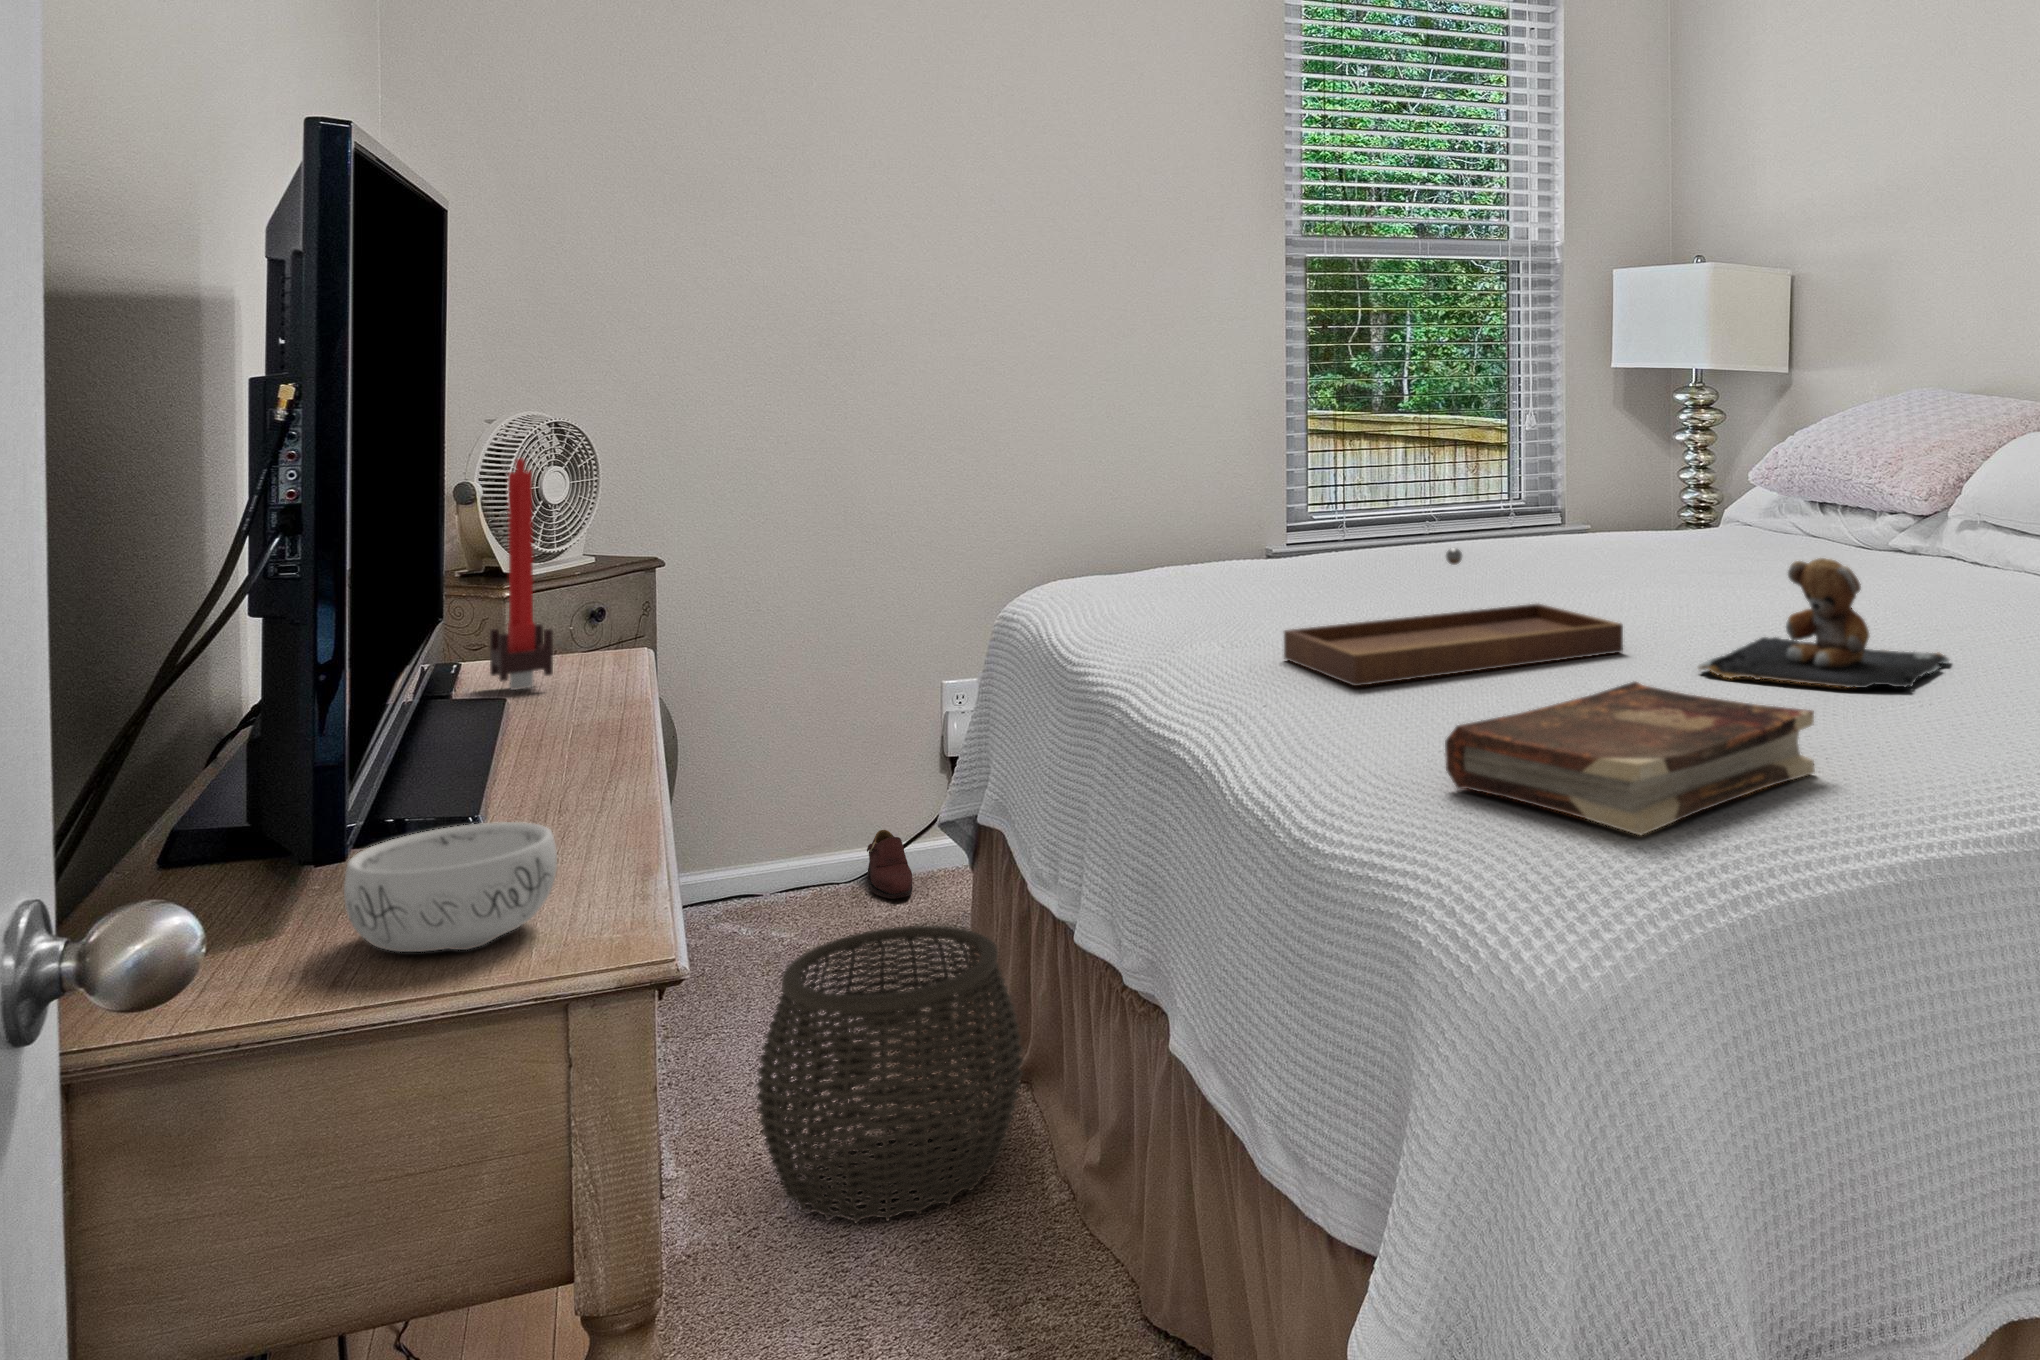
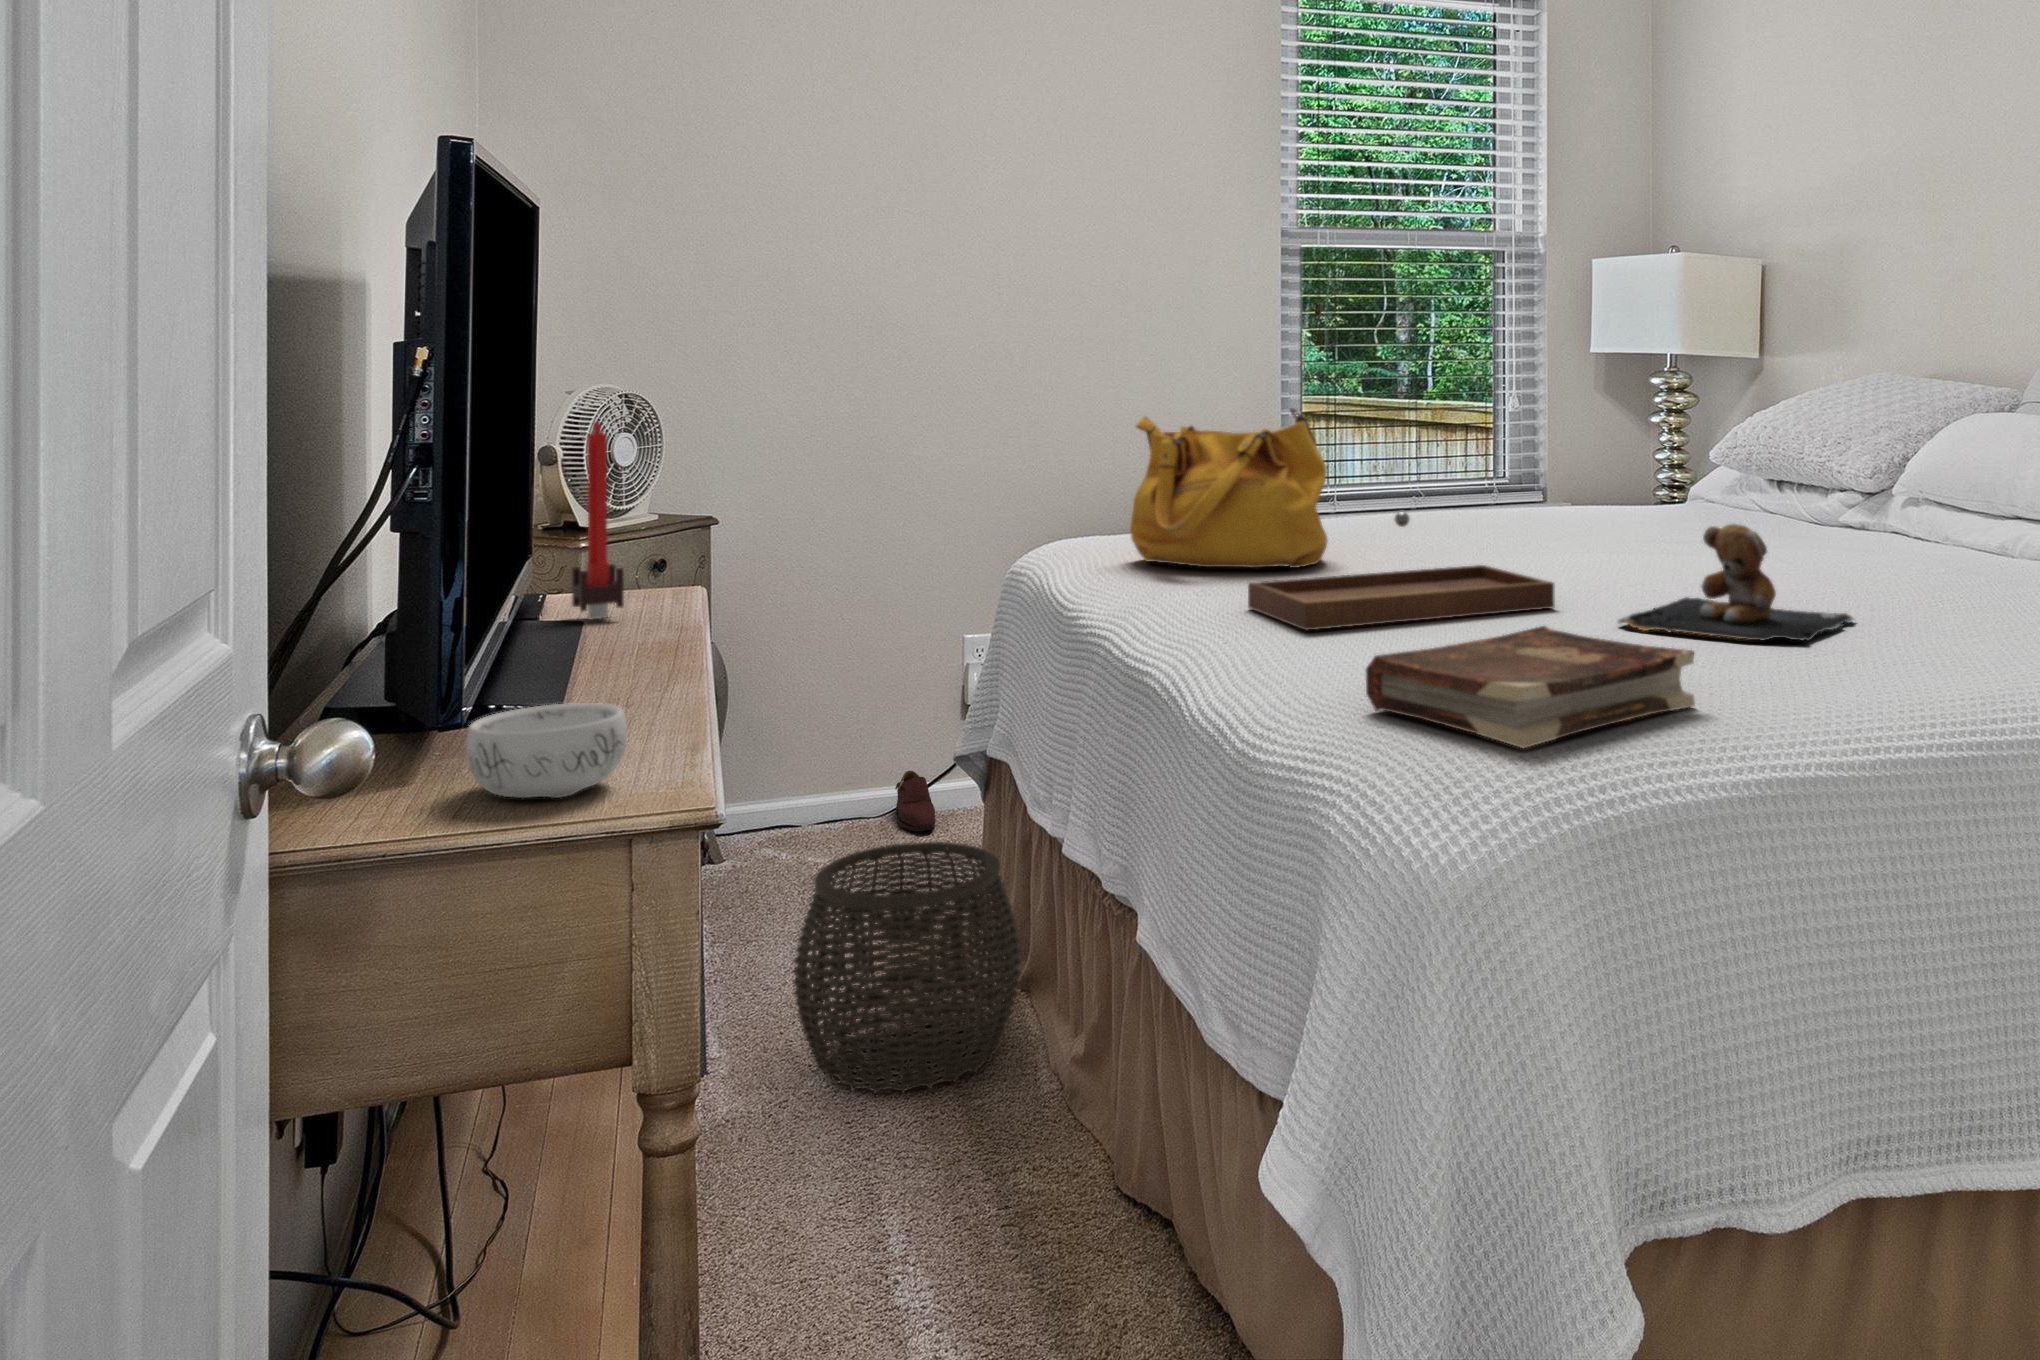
handbag: none [1141,431,1361,609] -> present [1130,408,1327,568]

